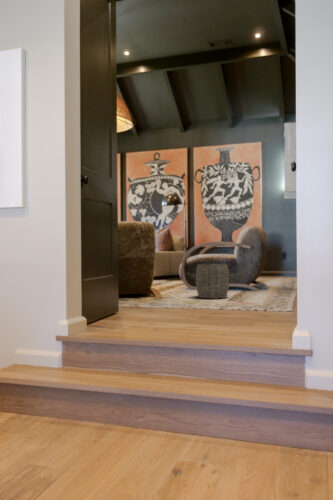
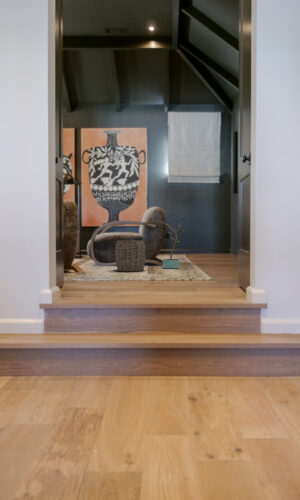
potted plant: none [244,236,280,296] -> present [156,216,185,268]

